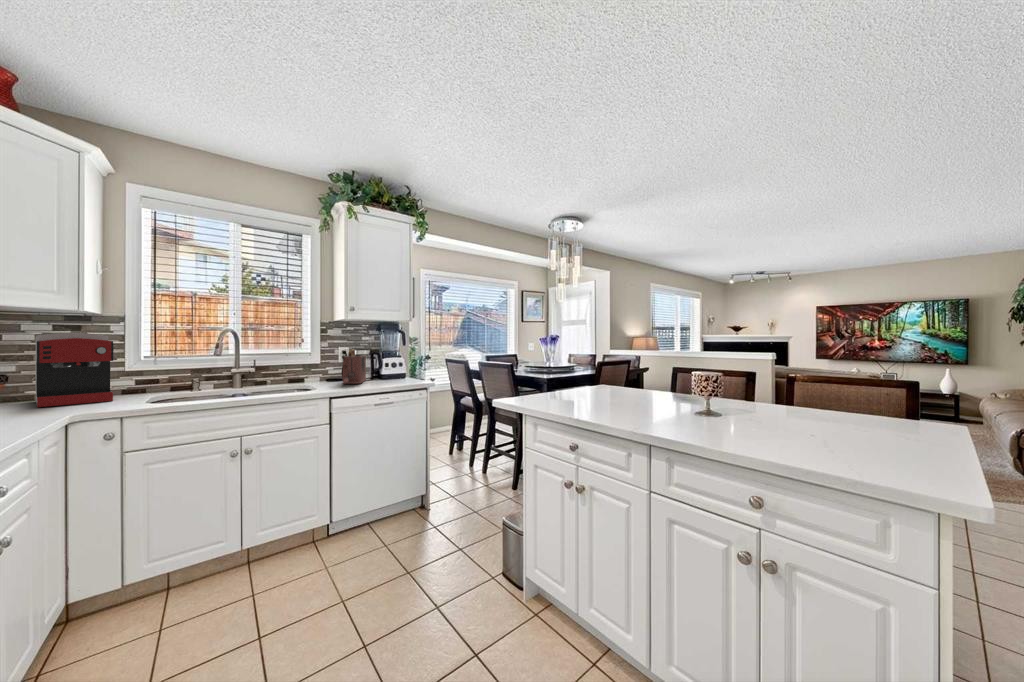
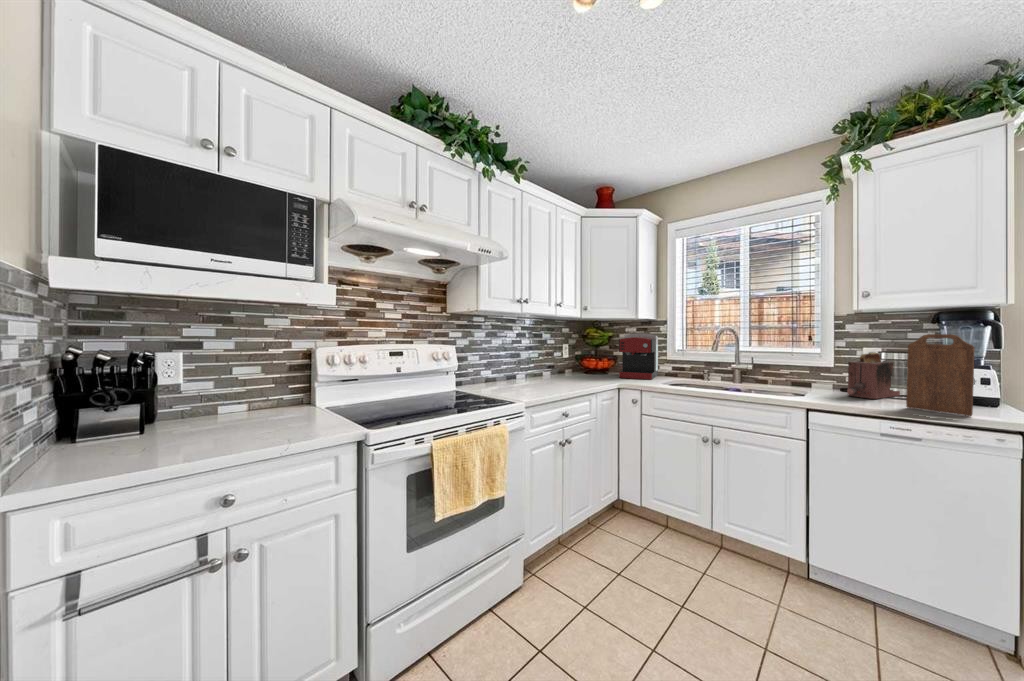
cutting board: none [385,334,416,385] -> present [906,334,975,416]

